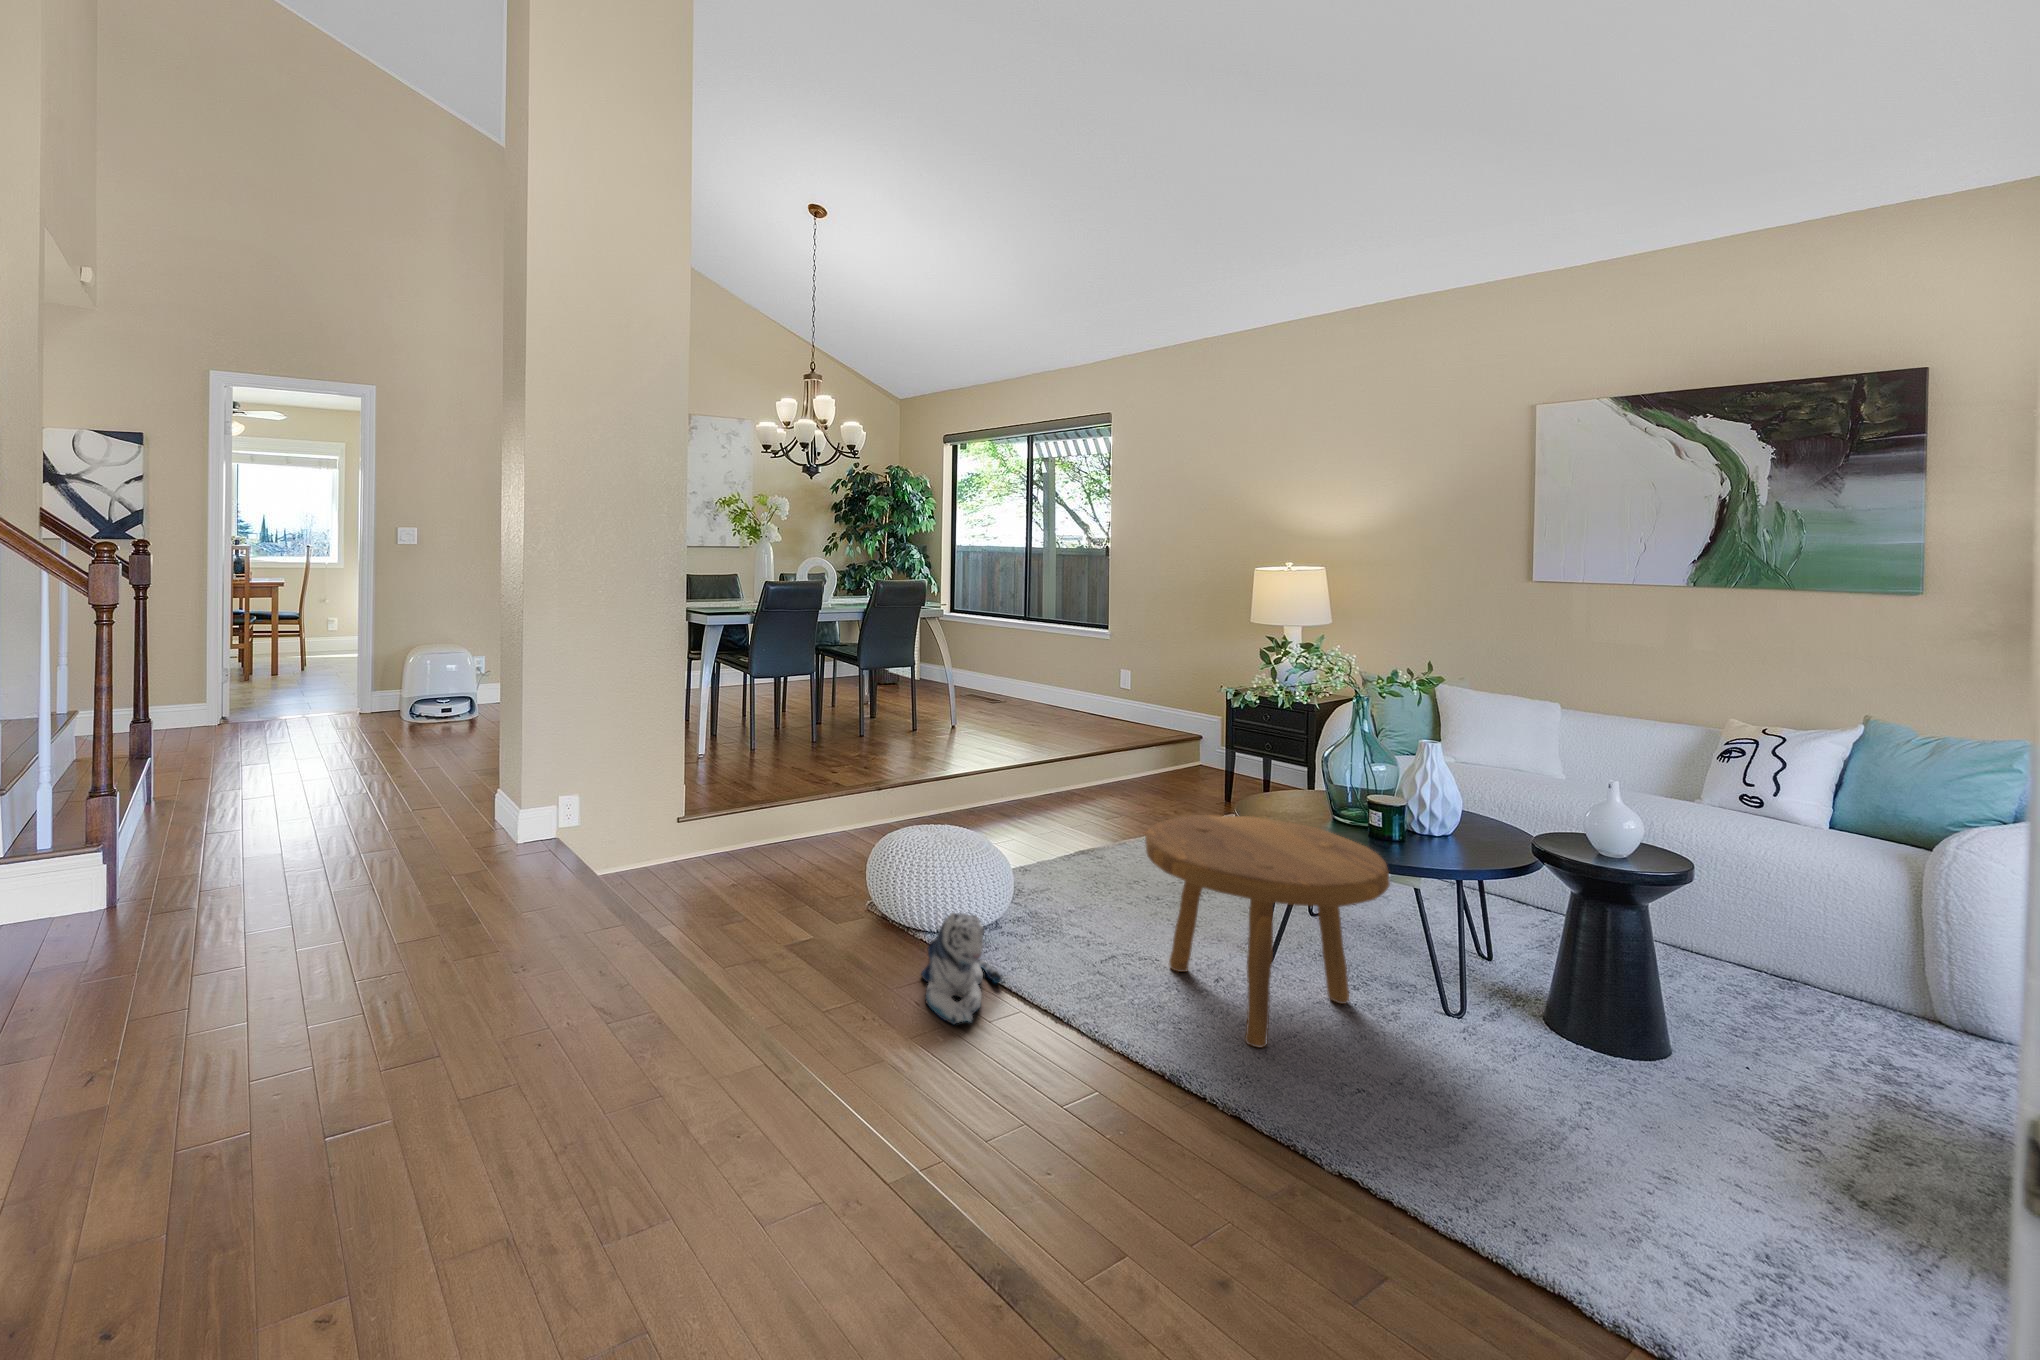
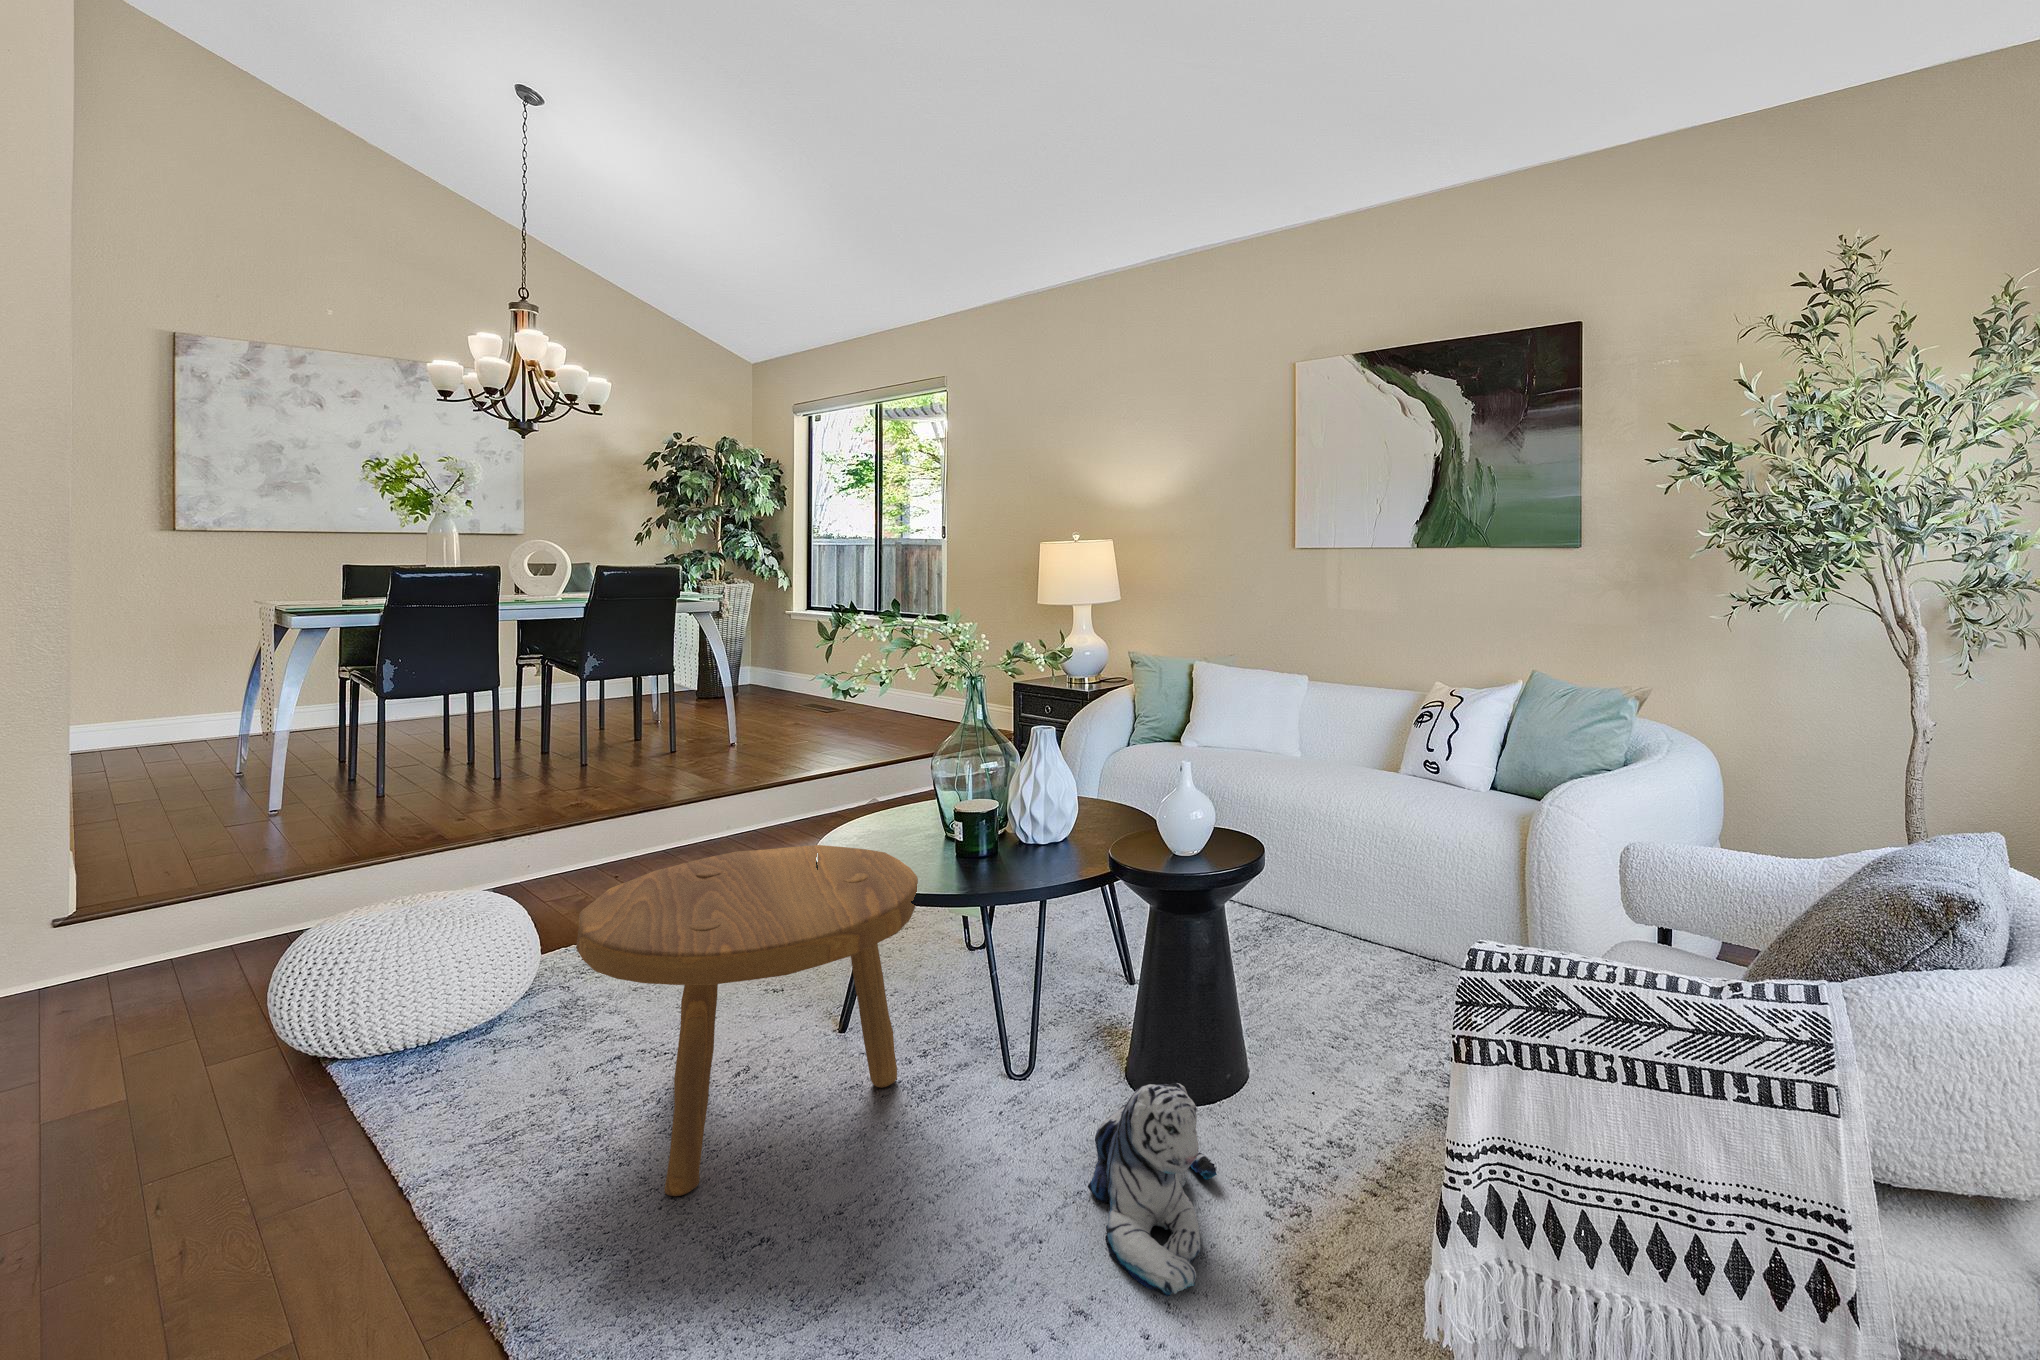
plush toy: present [921,913,1002,1024] -> present [1088,1083,1217,1296]

